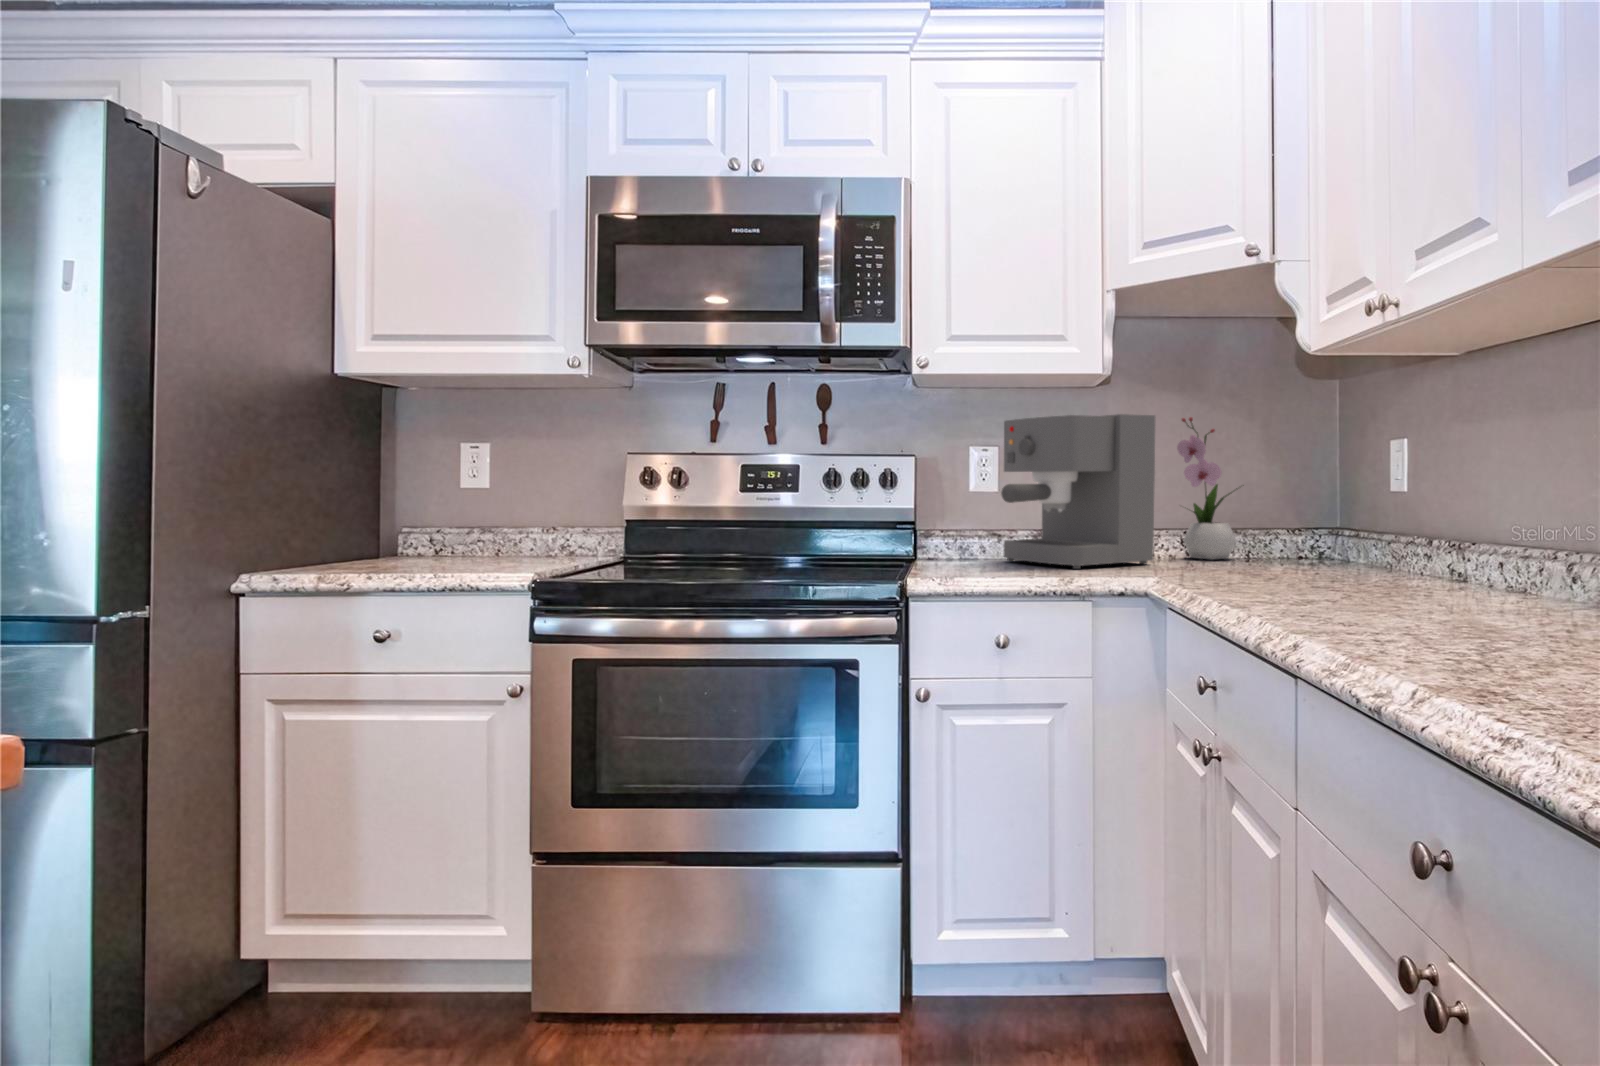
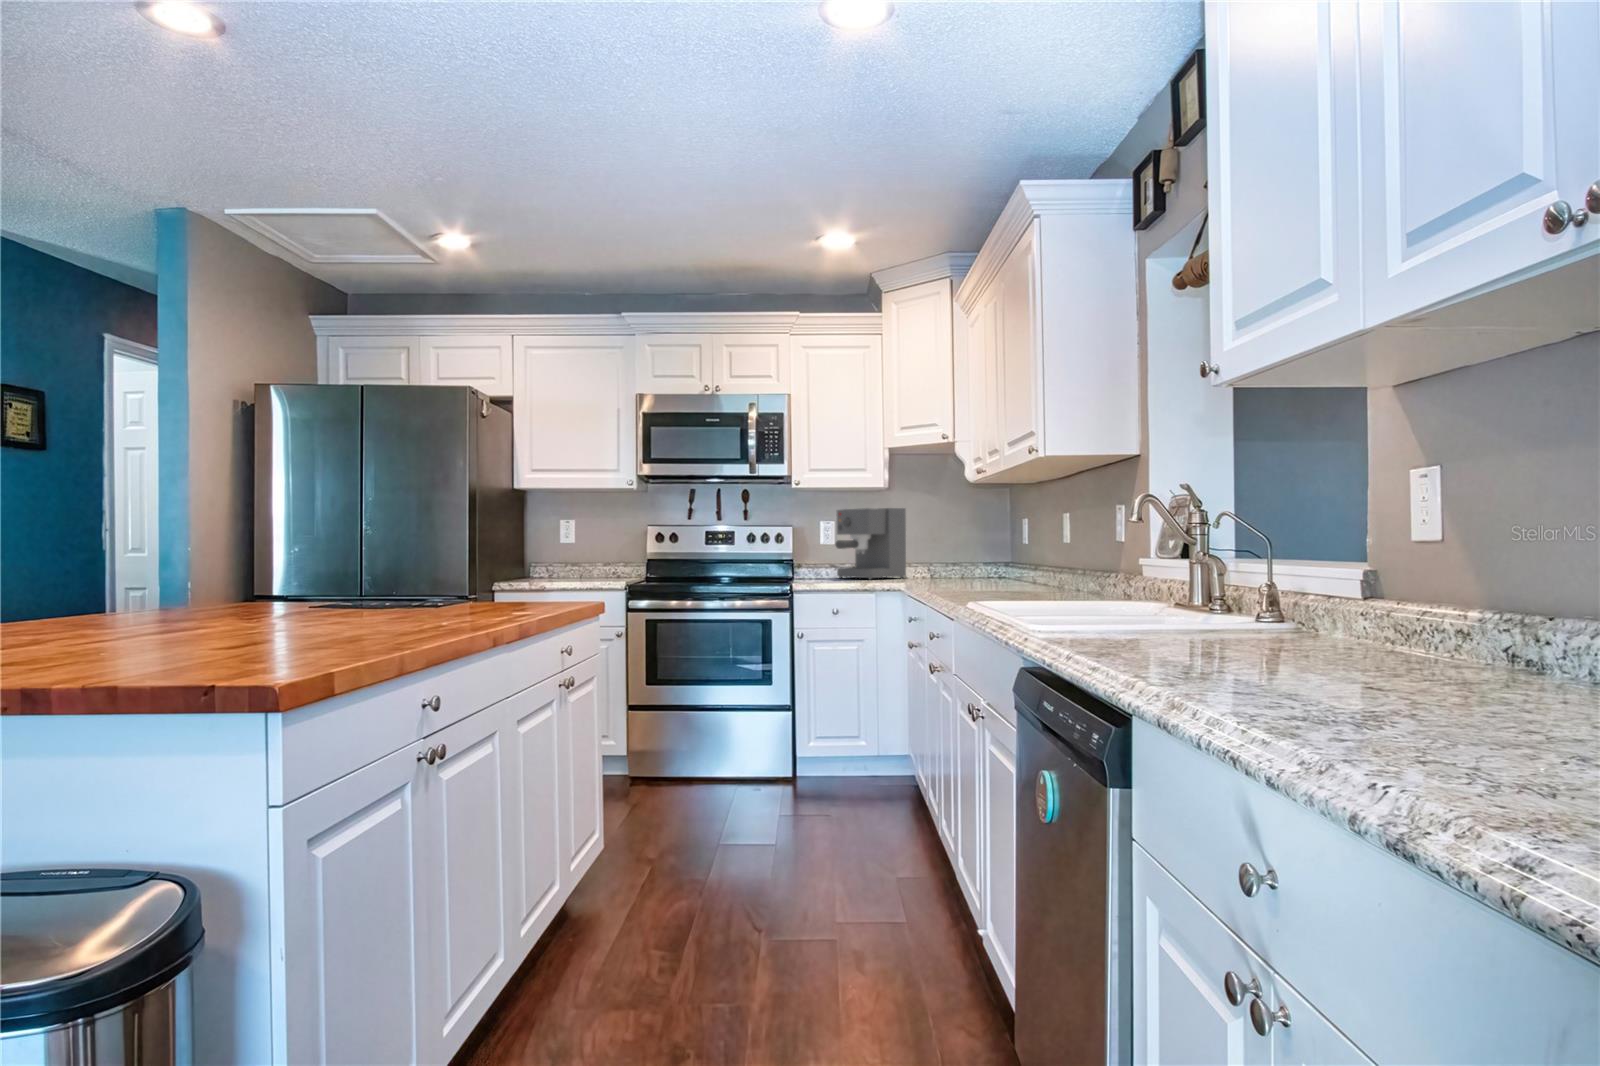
flower arrangement: present [1177,417,1237,560] -> none [918,508,949,576]

